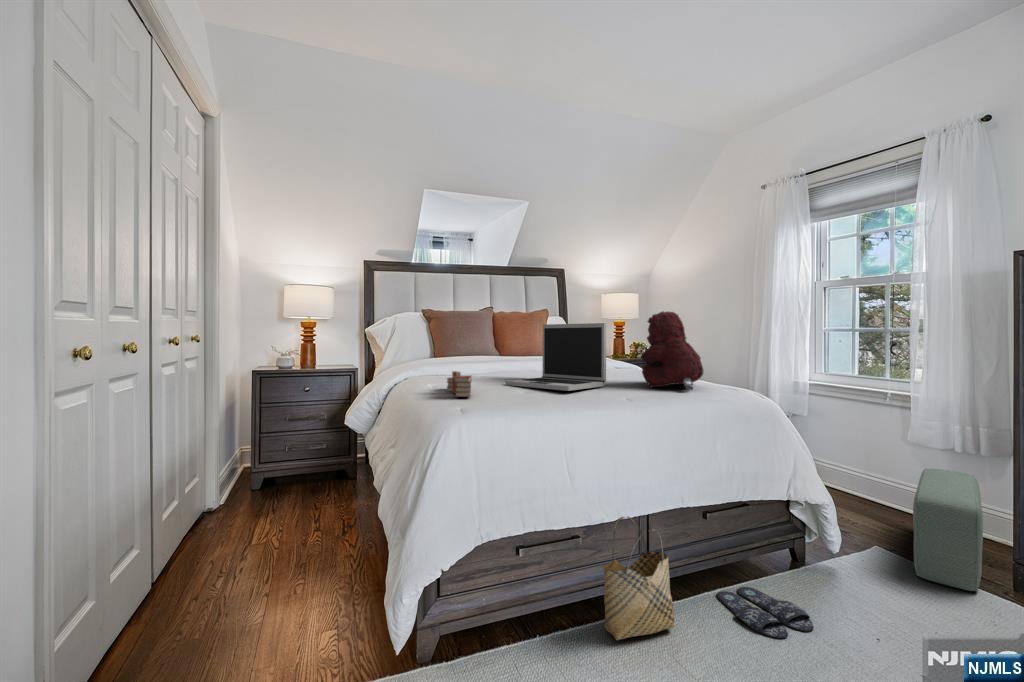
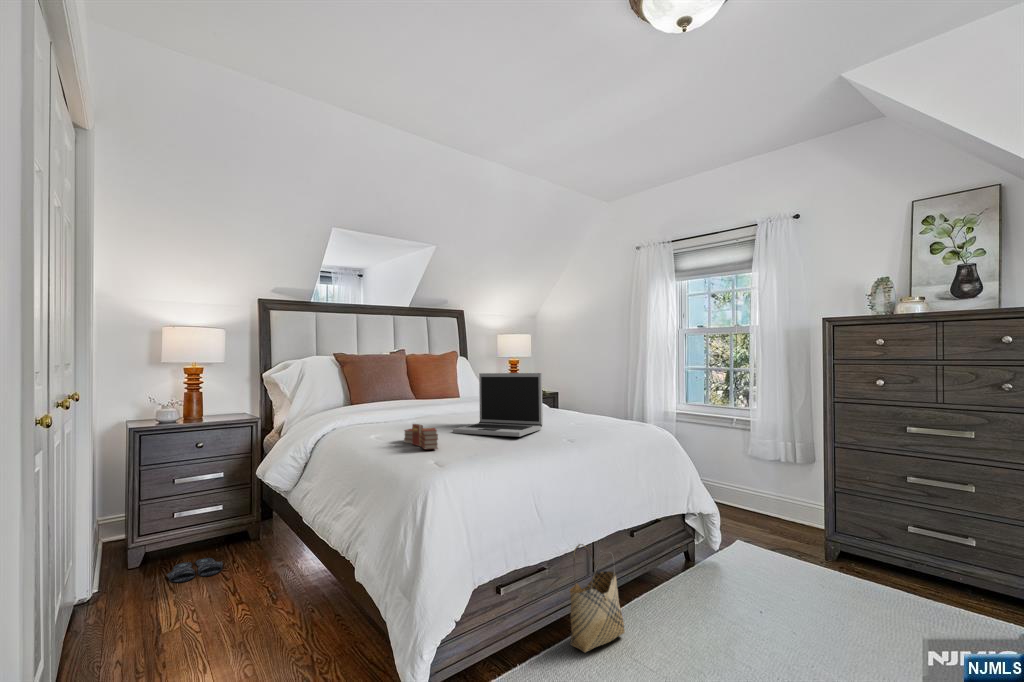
teddy bear: present [641,311,703,390] -> none [571,361,621,429]
pouf: present [913,469,983,591] -> none [766,479,812,569]
slippers: present [717,587,814,639] -> present [167,558,223,583]

